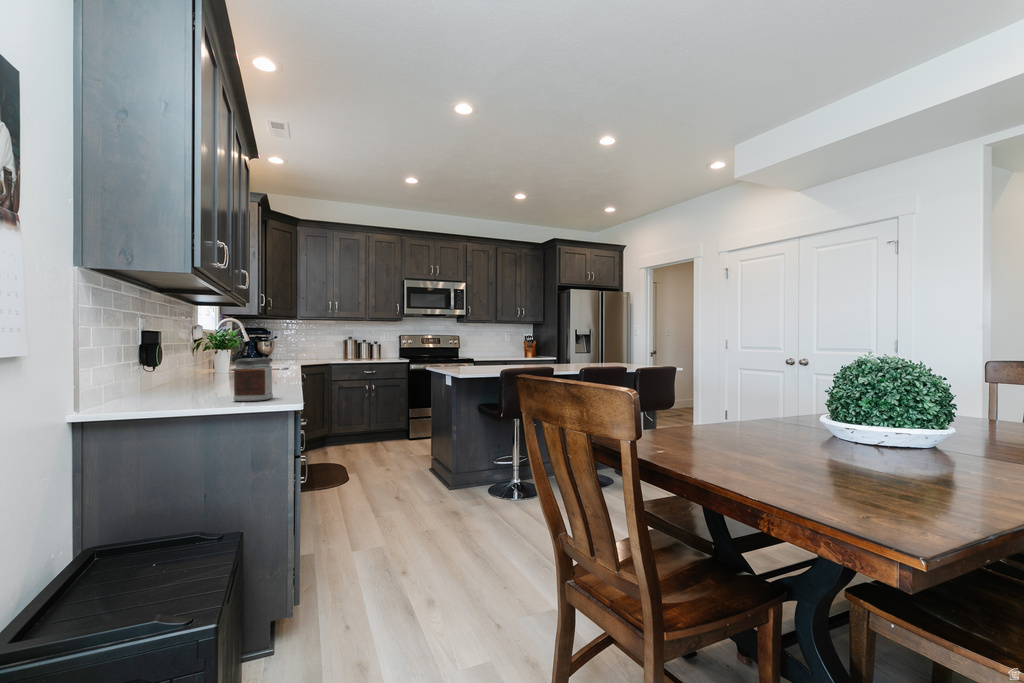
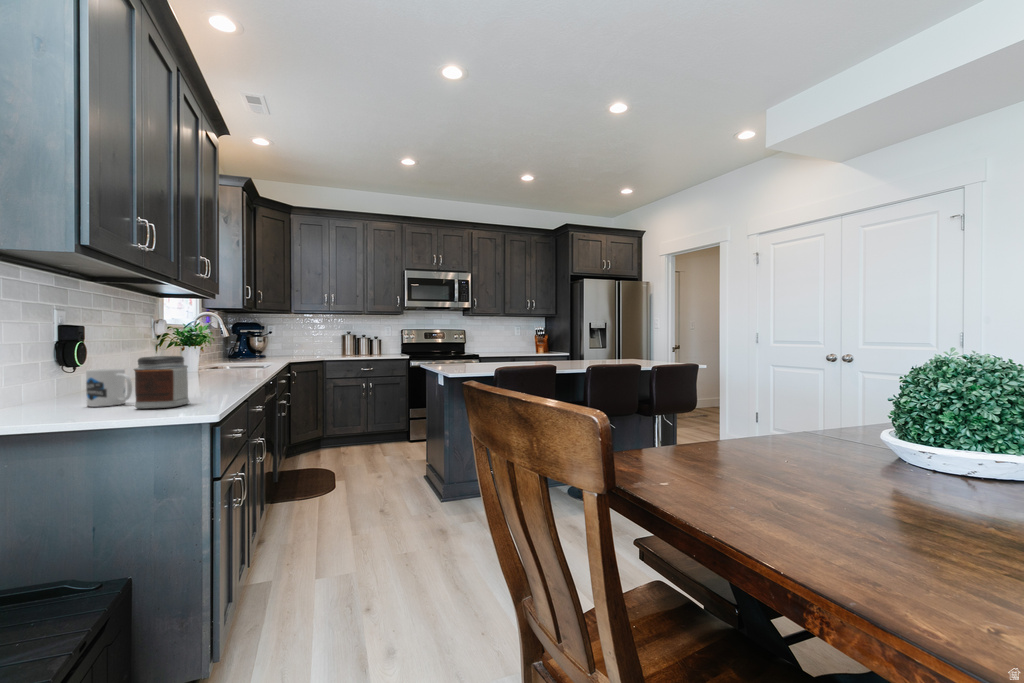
mug: none [187,369,225,400] -> present [86,369,132,407]

